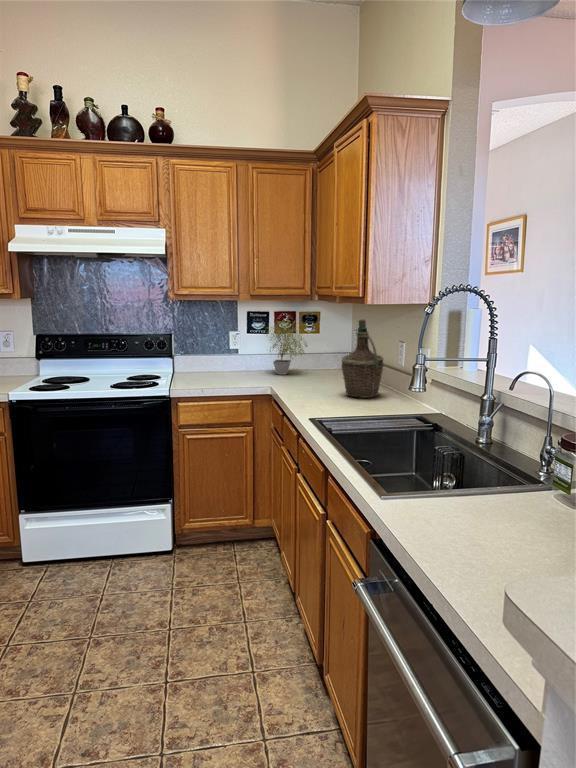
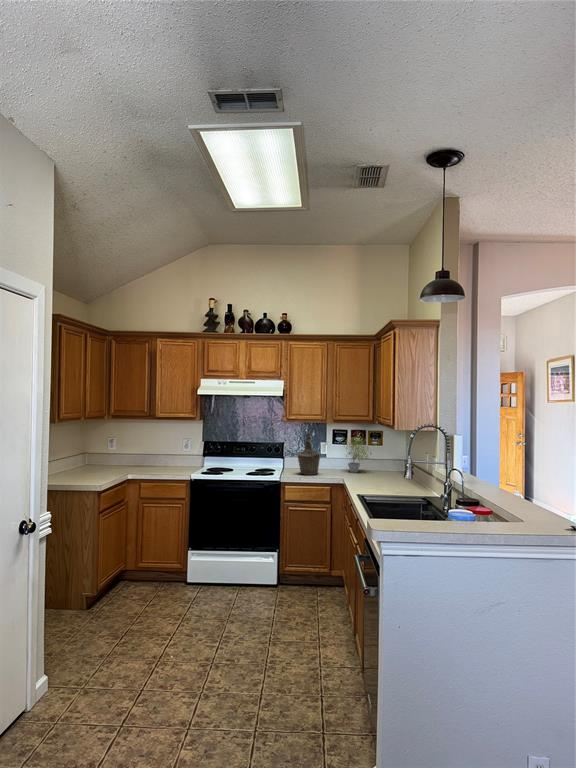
bottle: present [342,319,383,398] -> present [298,433,320,475]

